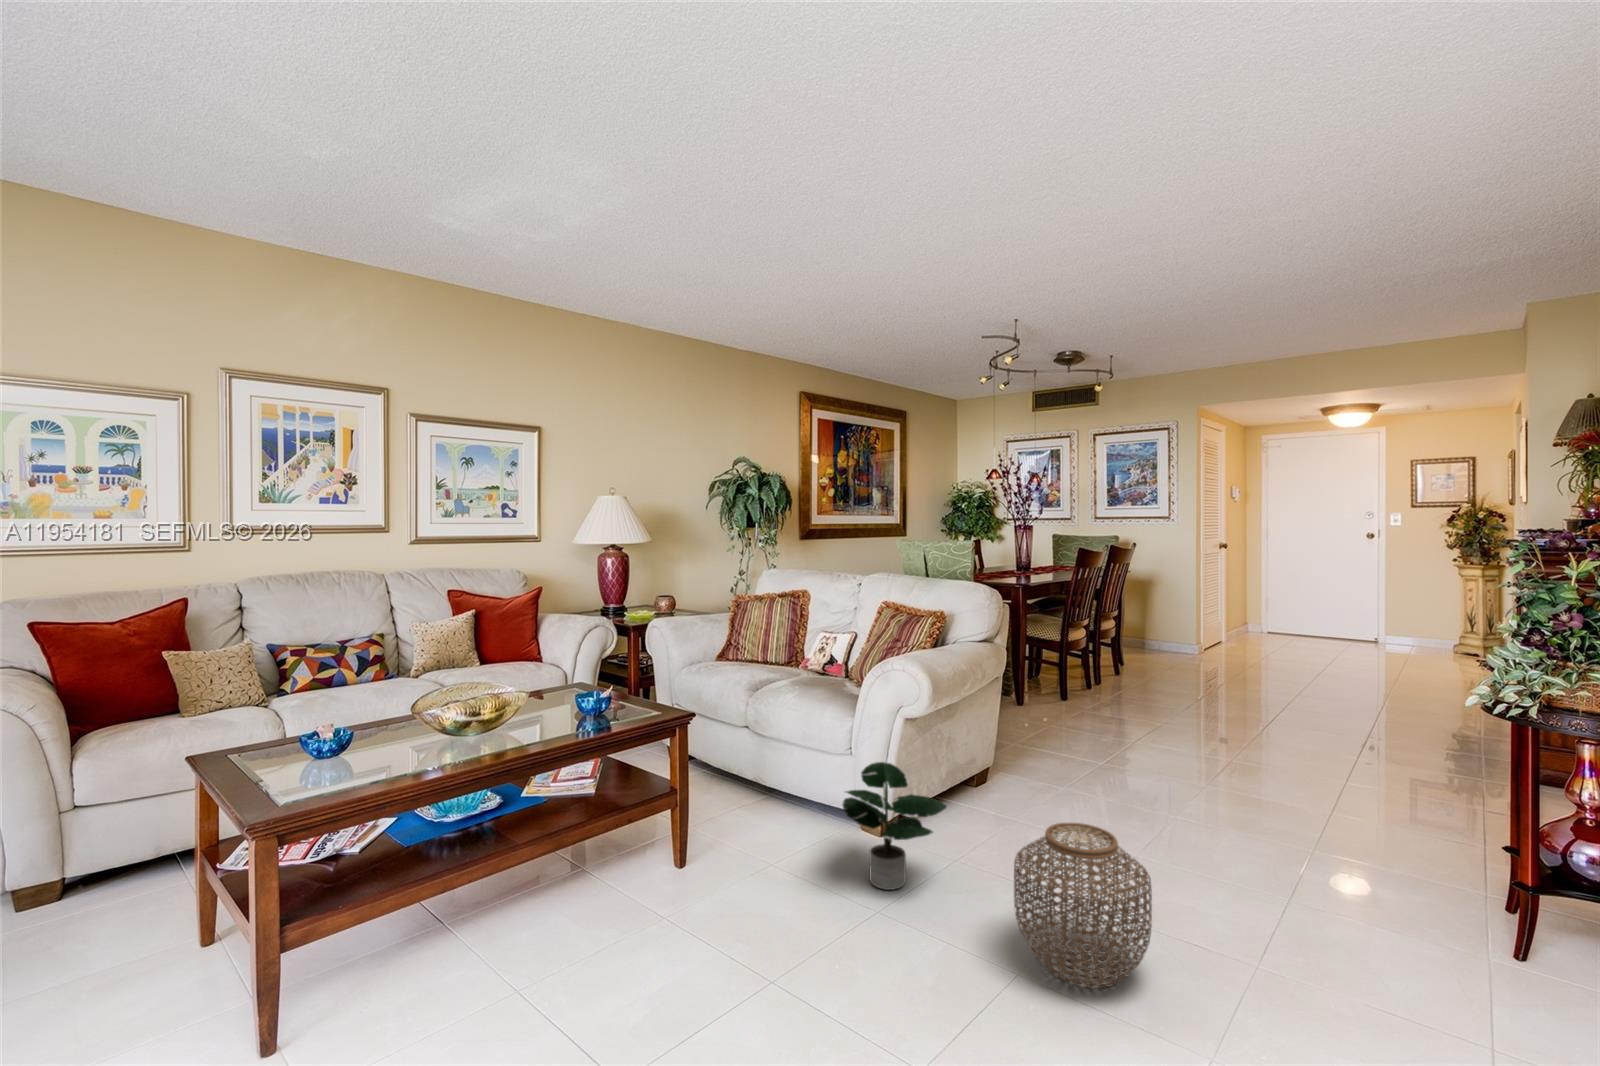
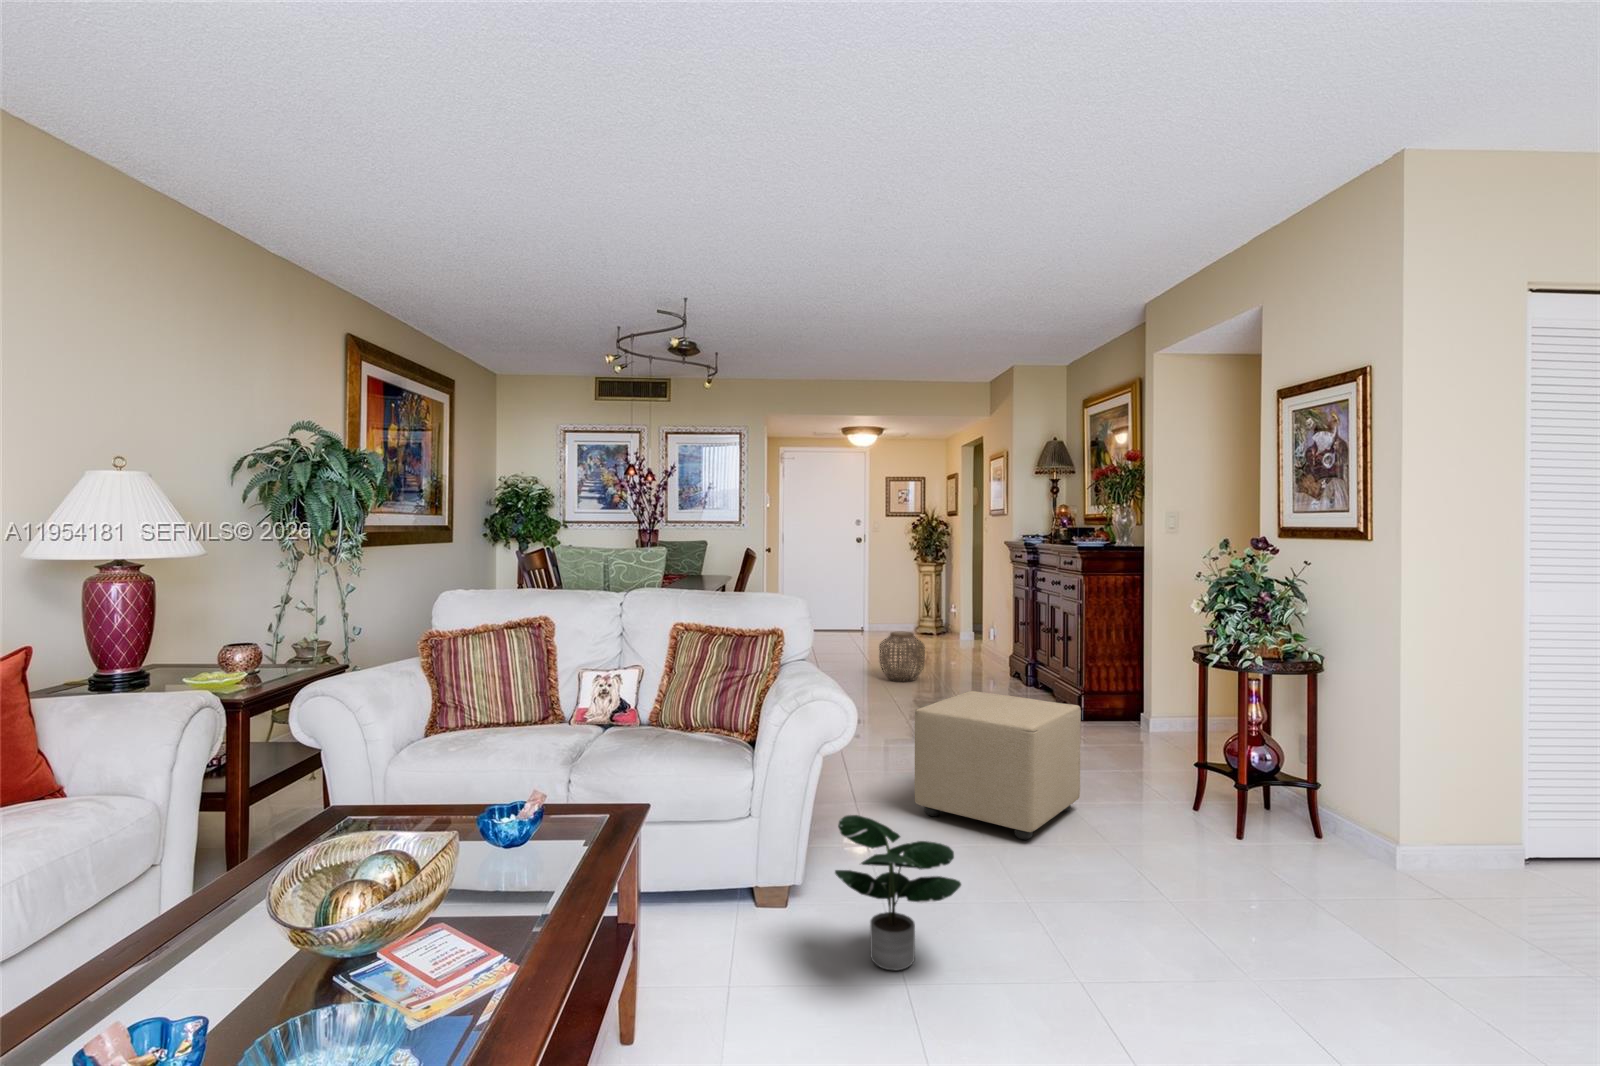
ottoman: none [1091,702,1293,857] -> present [915,691,1081,839]
woven basket: present [1014,823,1152,988] -> present [879,632,925,682]

